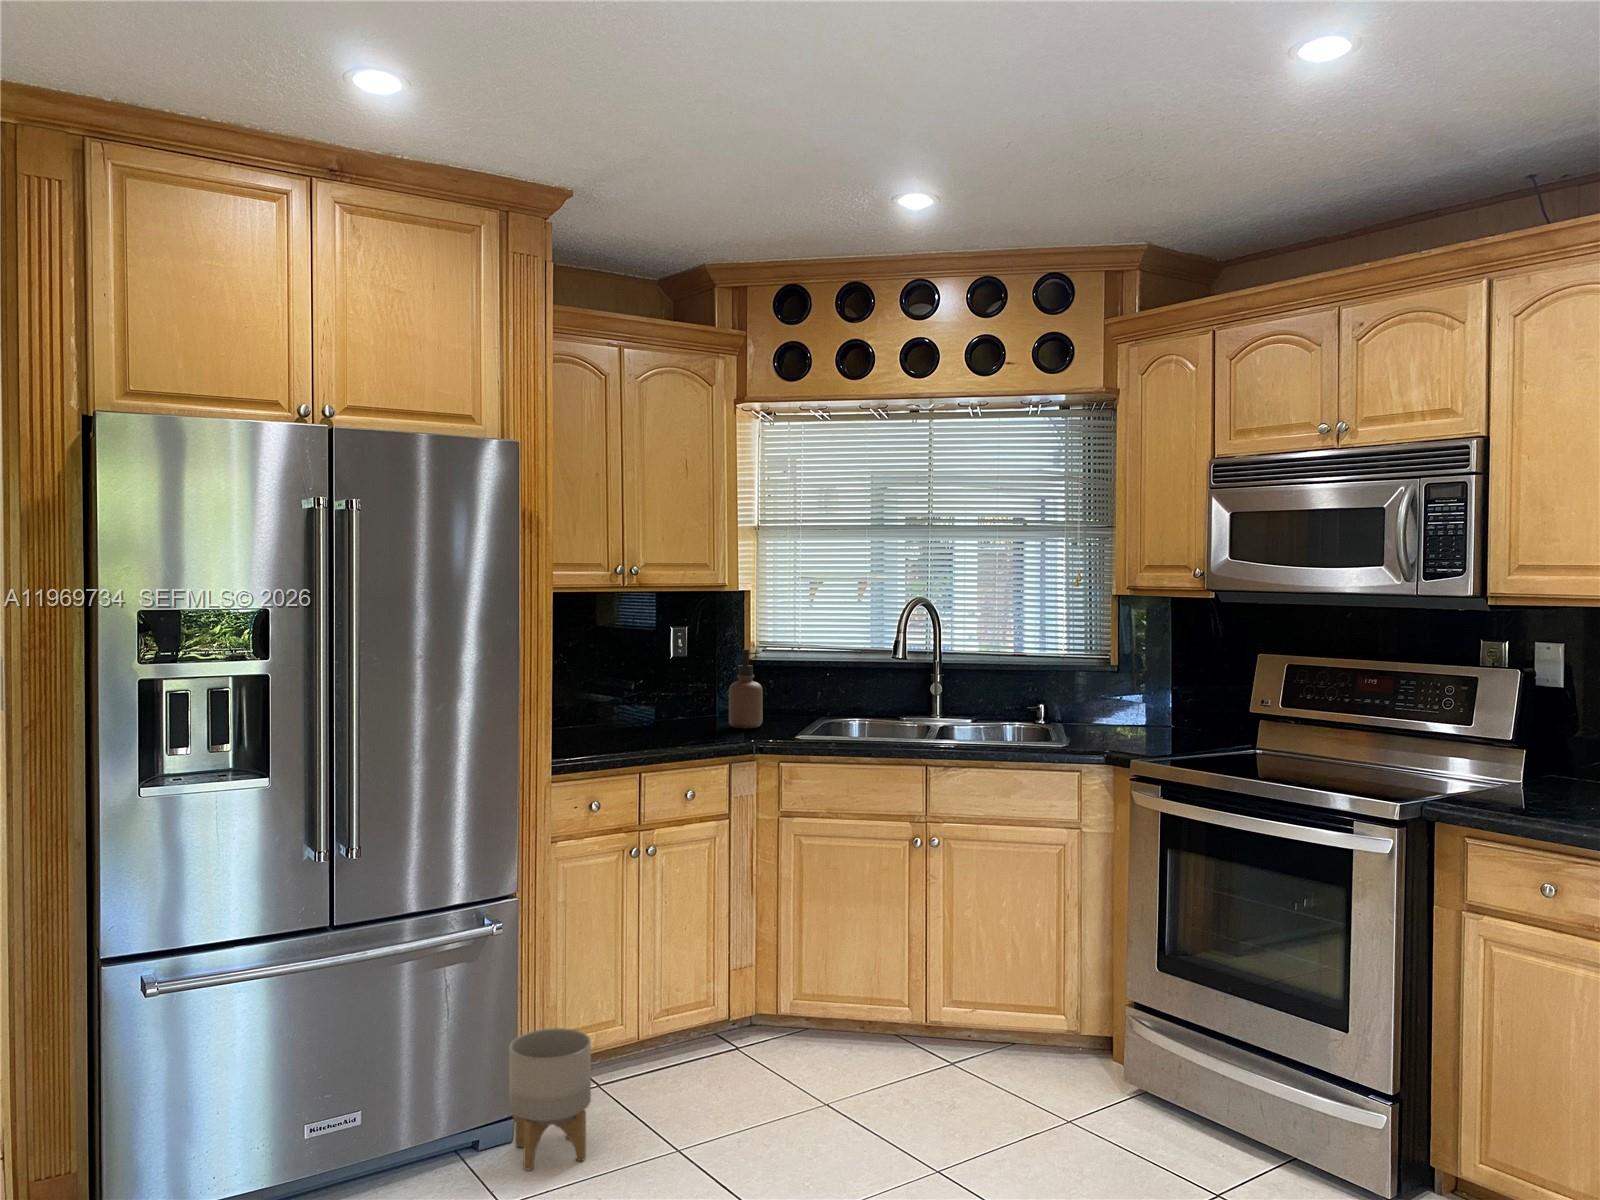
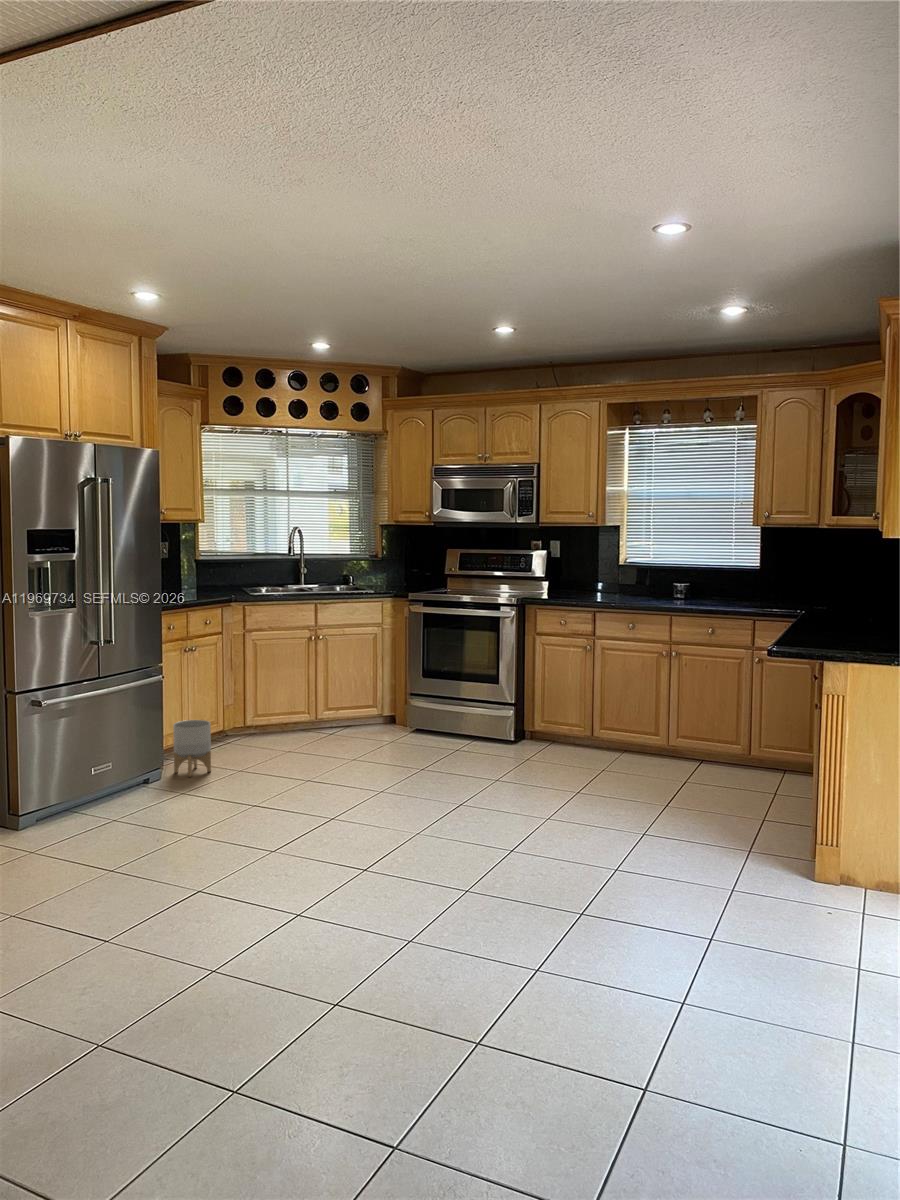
soap dispenser: present [729,649,763,728] -> none [205,552,222,591]

